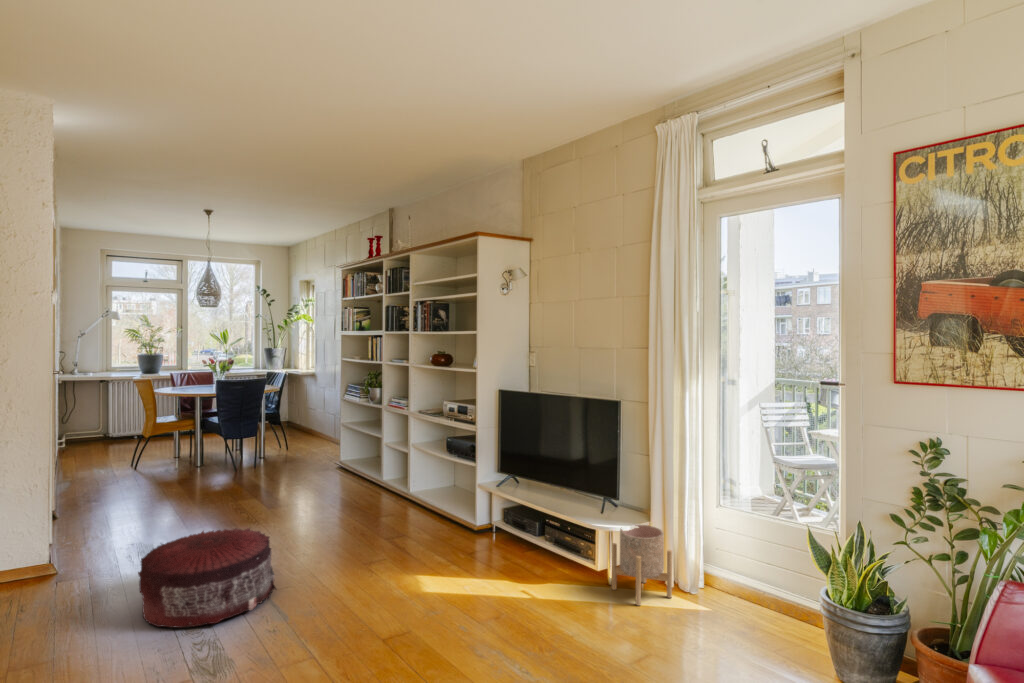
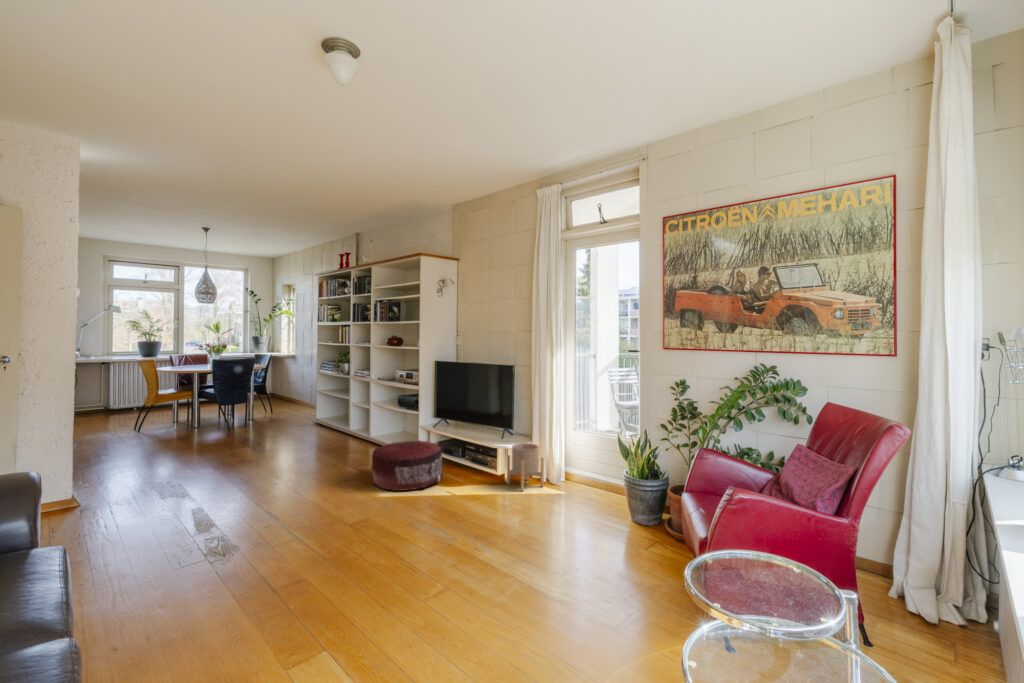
pouf: present [138,528,276,628] -> present [372,440,443,491]

